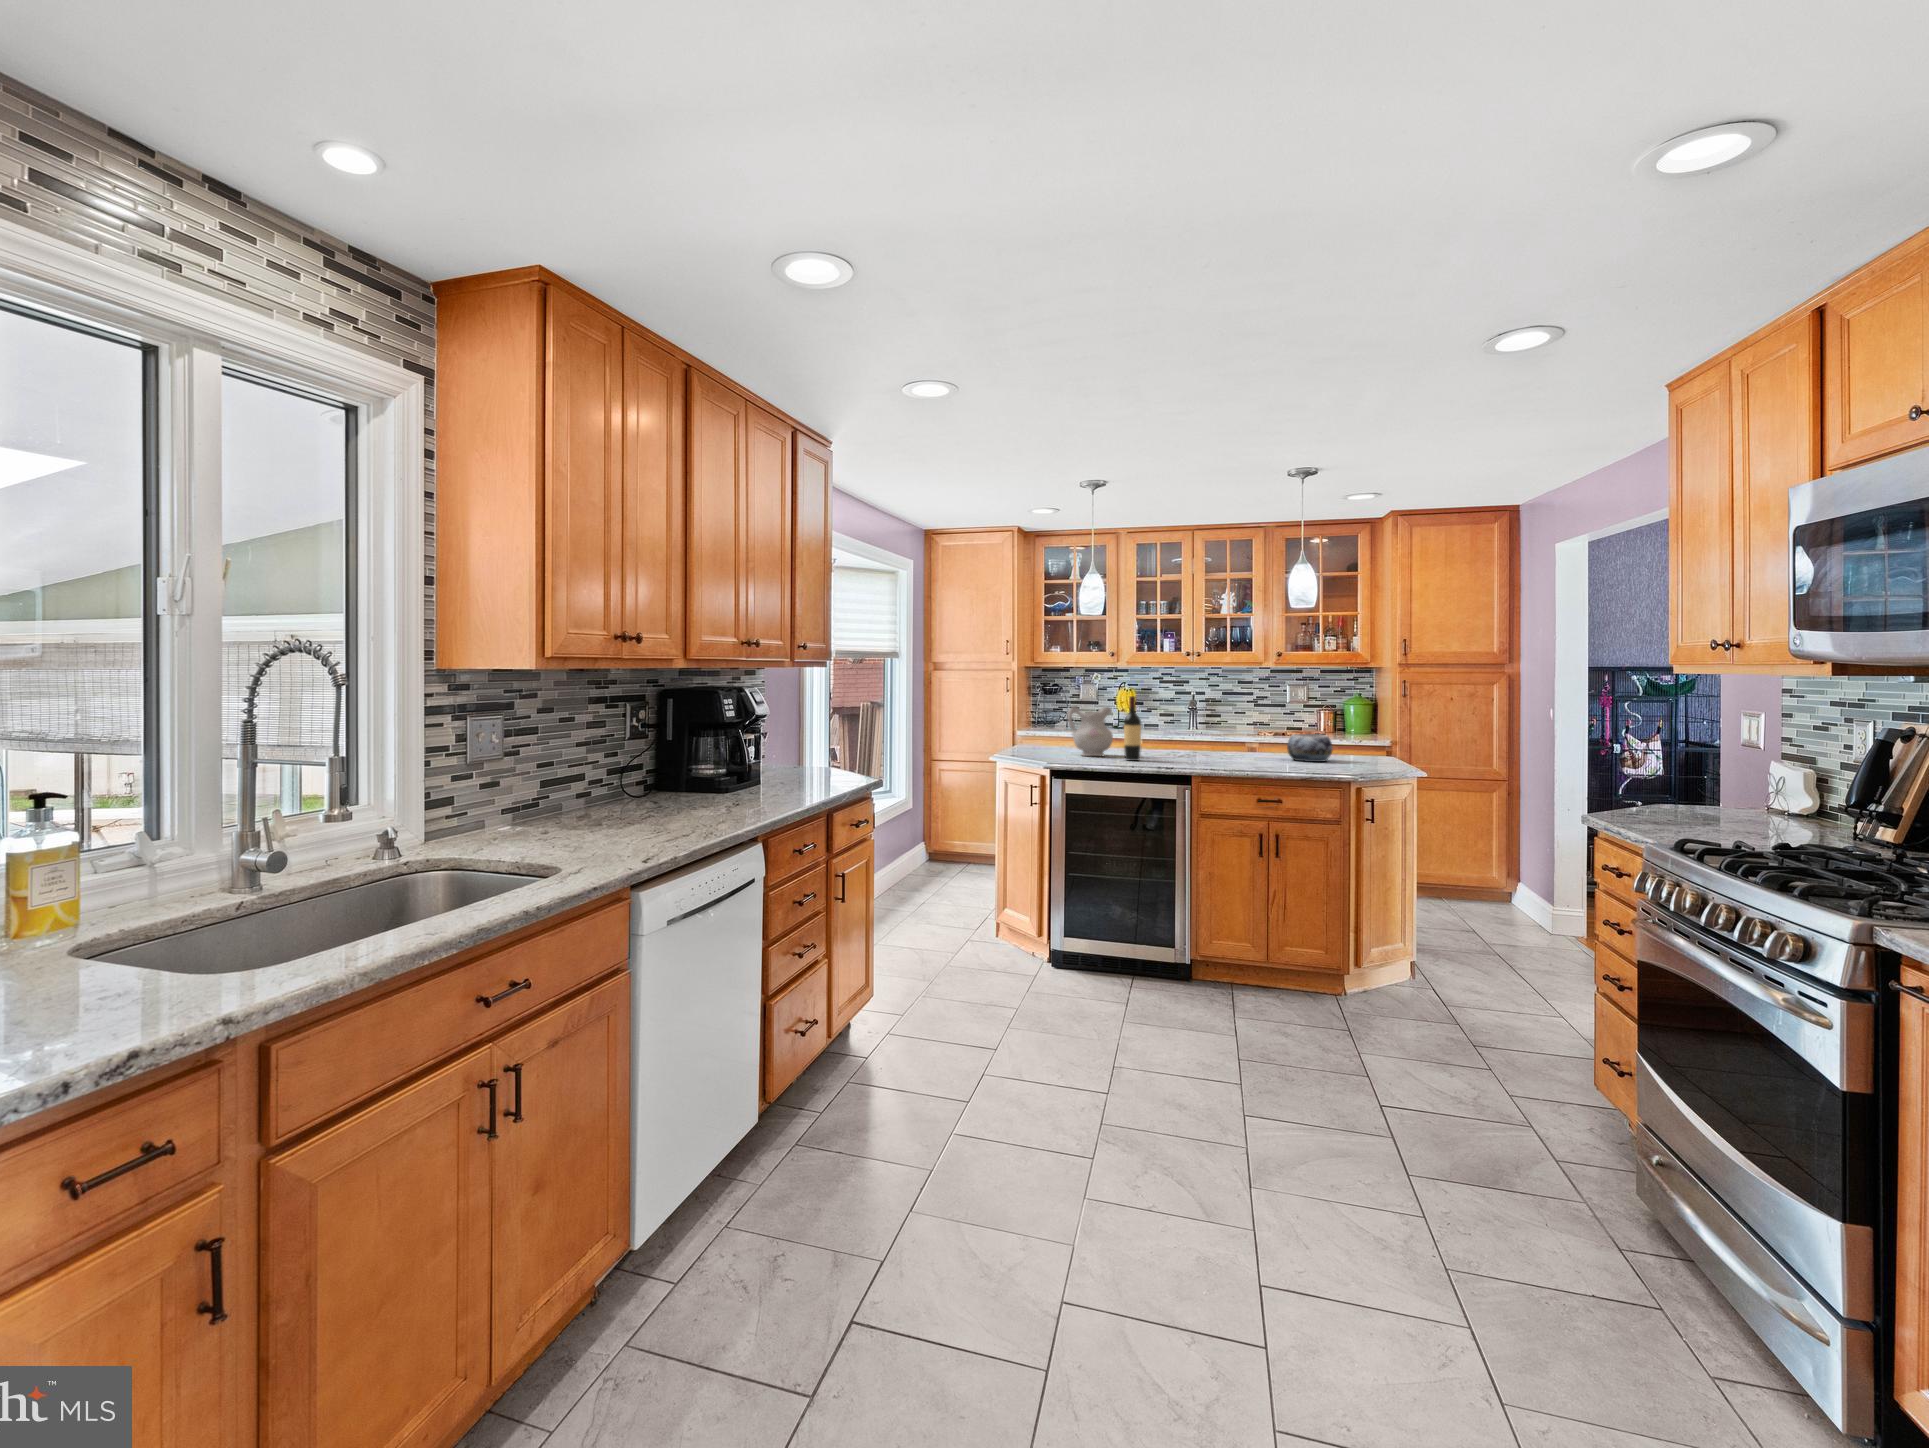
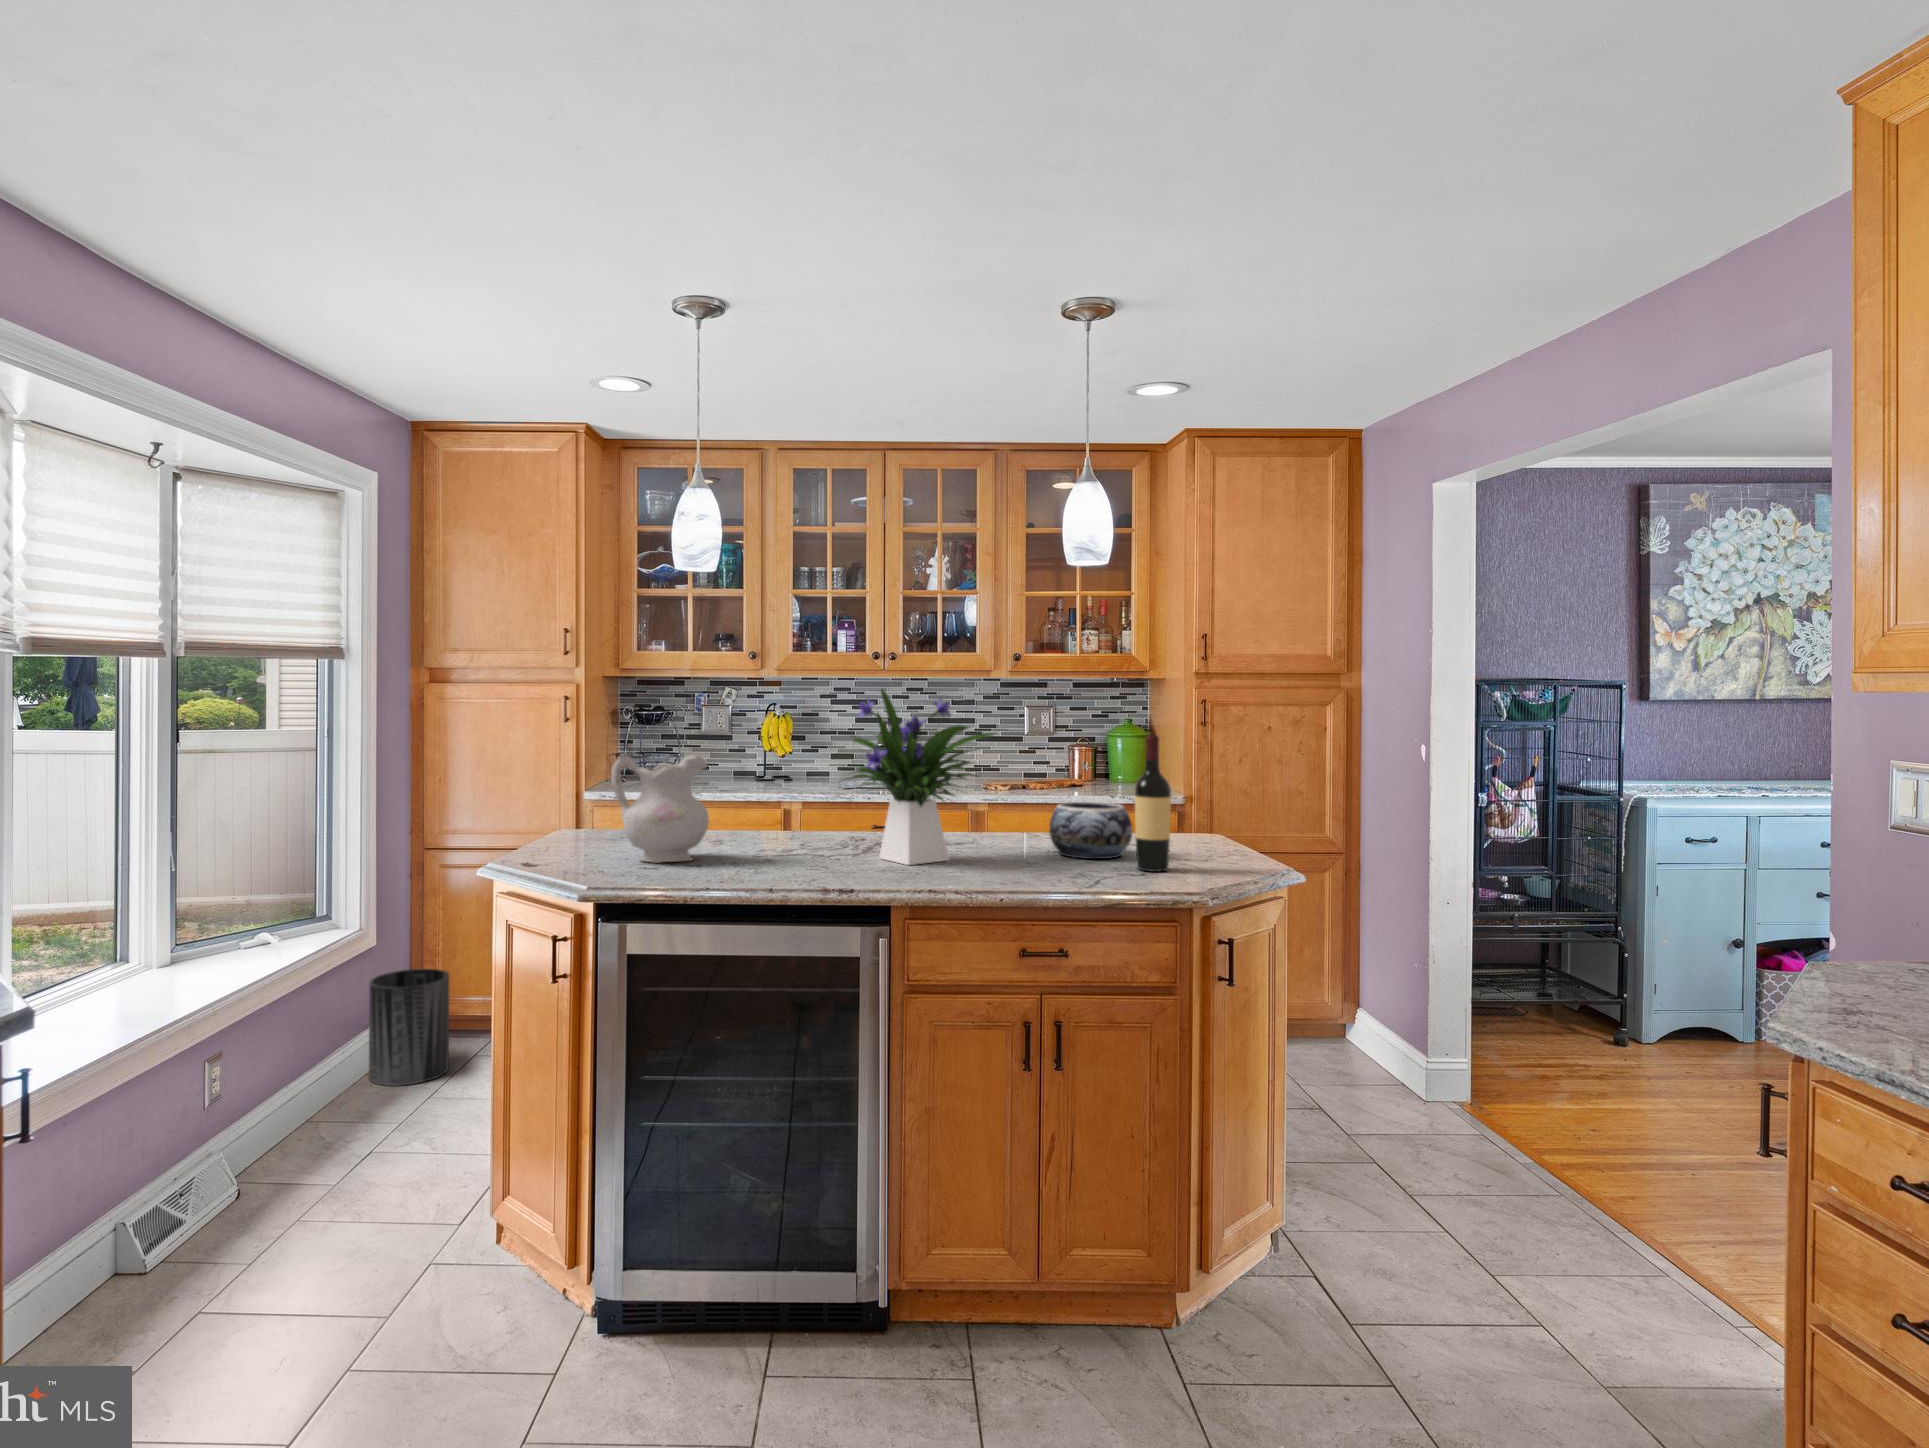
flower arrangement: none [1174,676,1258,761] -> present [845,689,996,865]
wine bottle: present [1124,696,1141,761] -> present [1135,735,1171,872]
trash can: none [917,823,955,880] -> present [369,969,449,1086]

